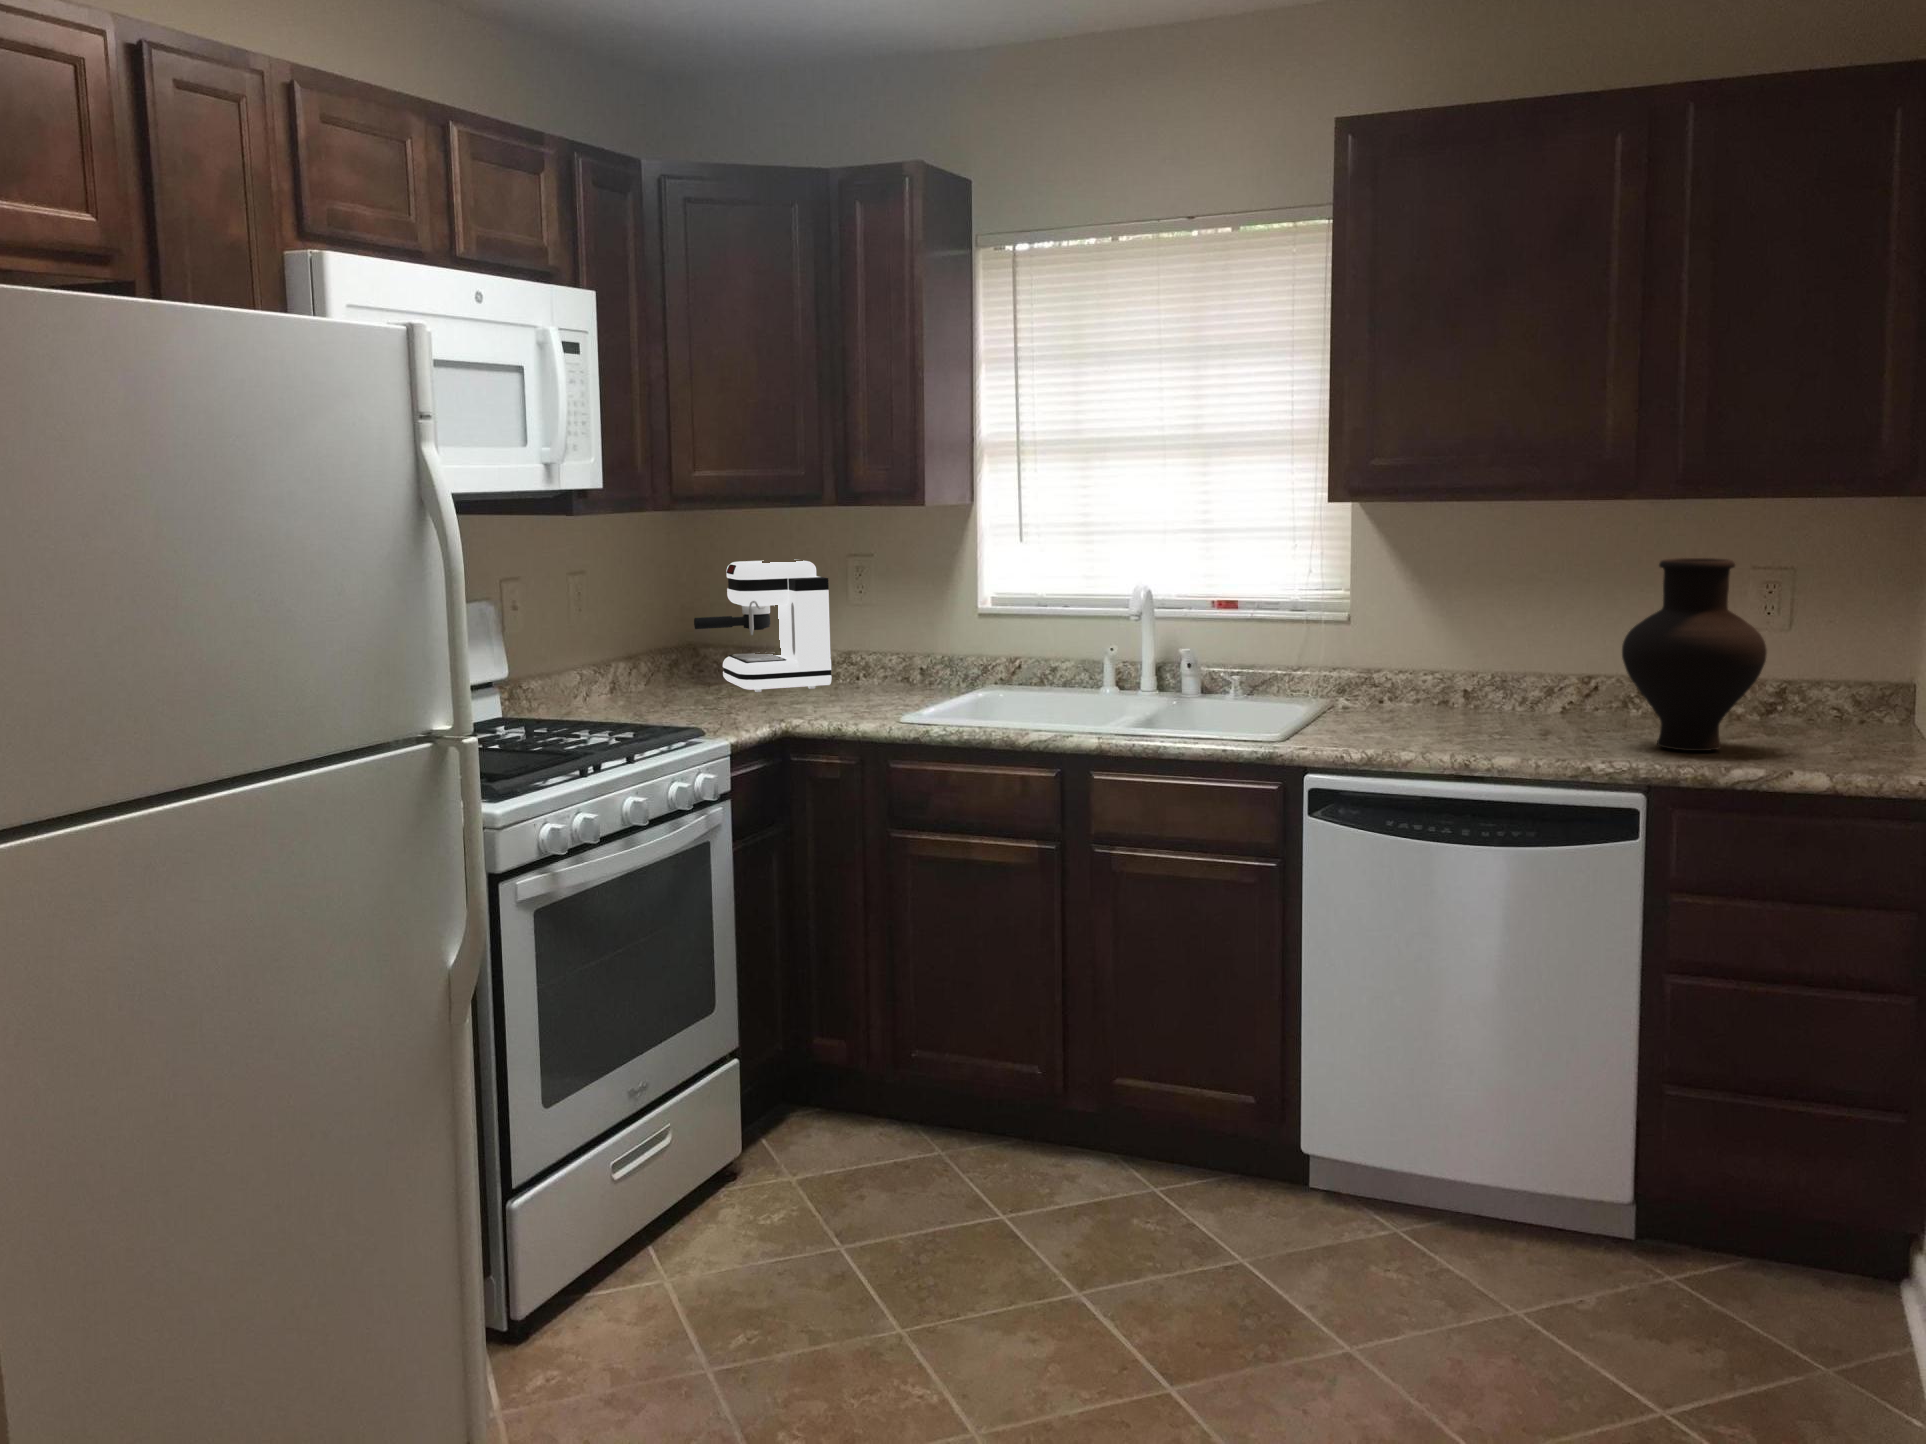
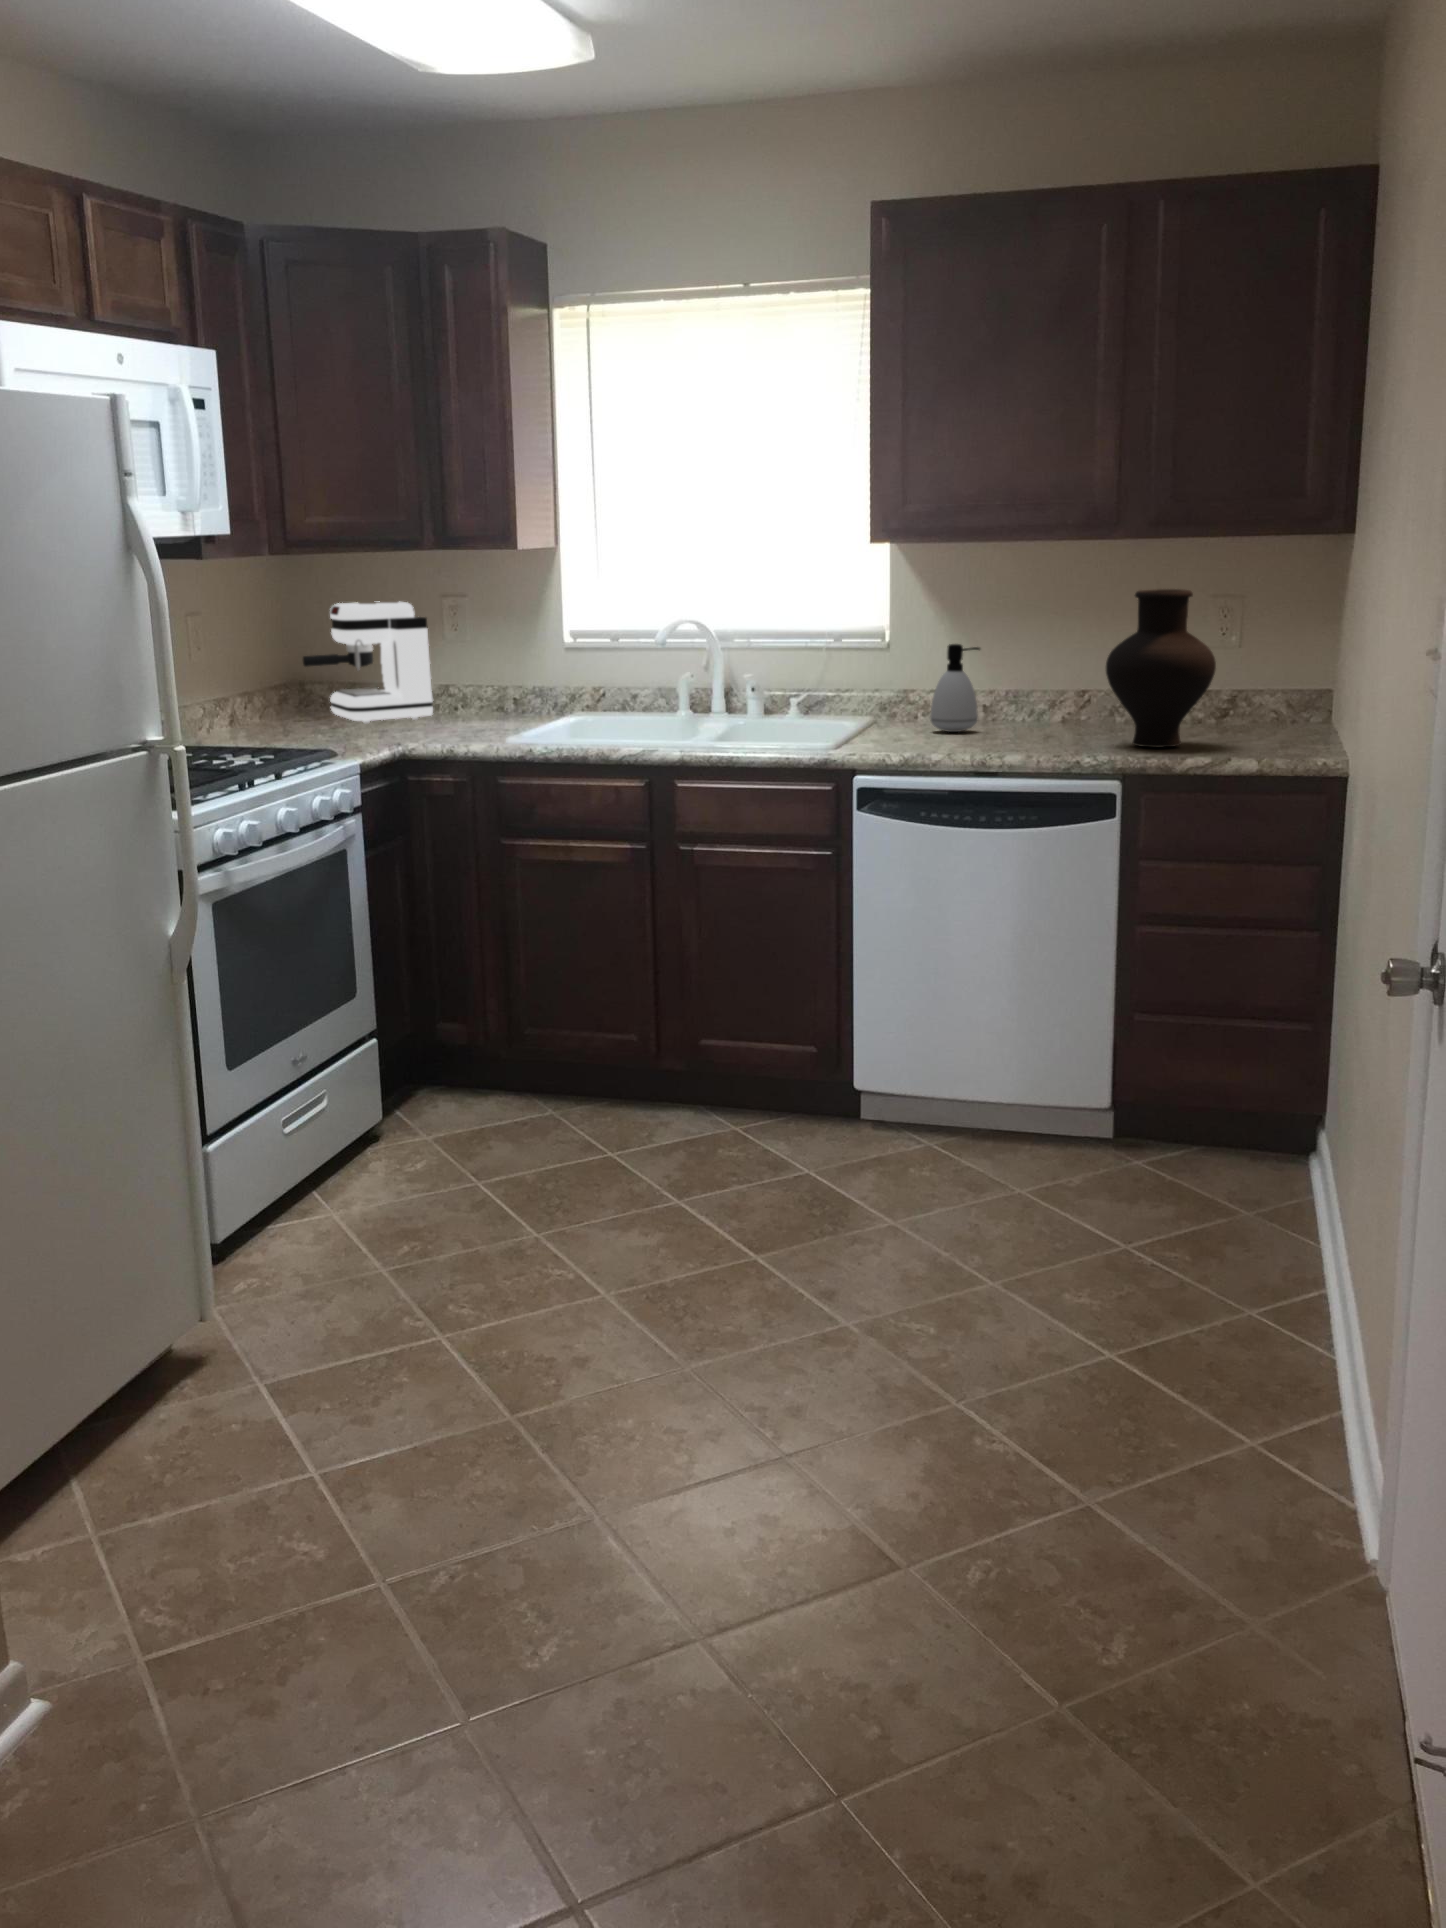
soap dispenser: none [1399,618,1462,721] -> present [931,644,980,732]

